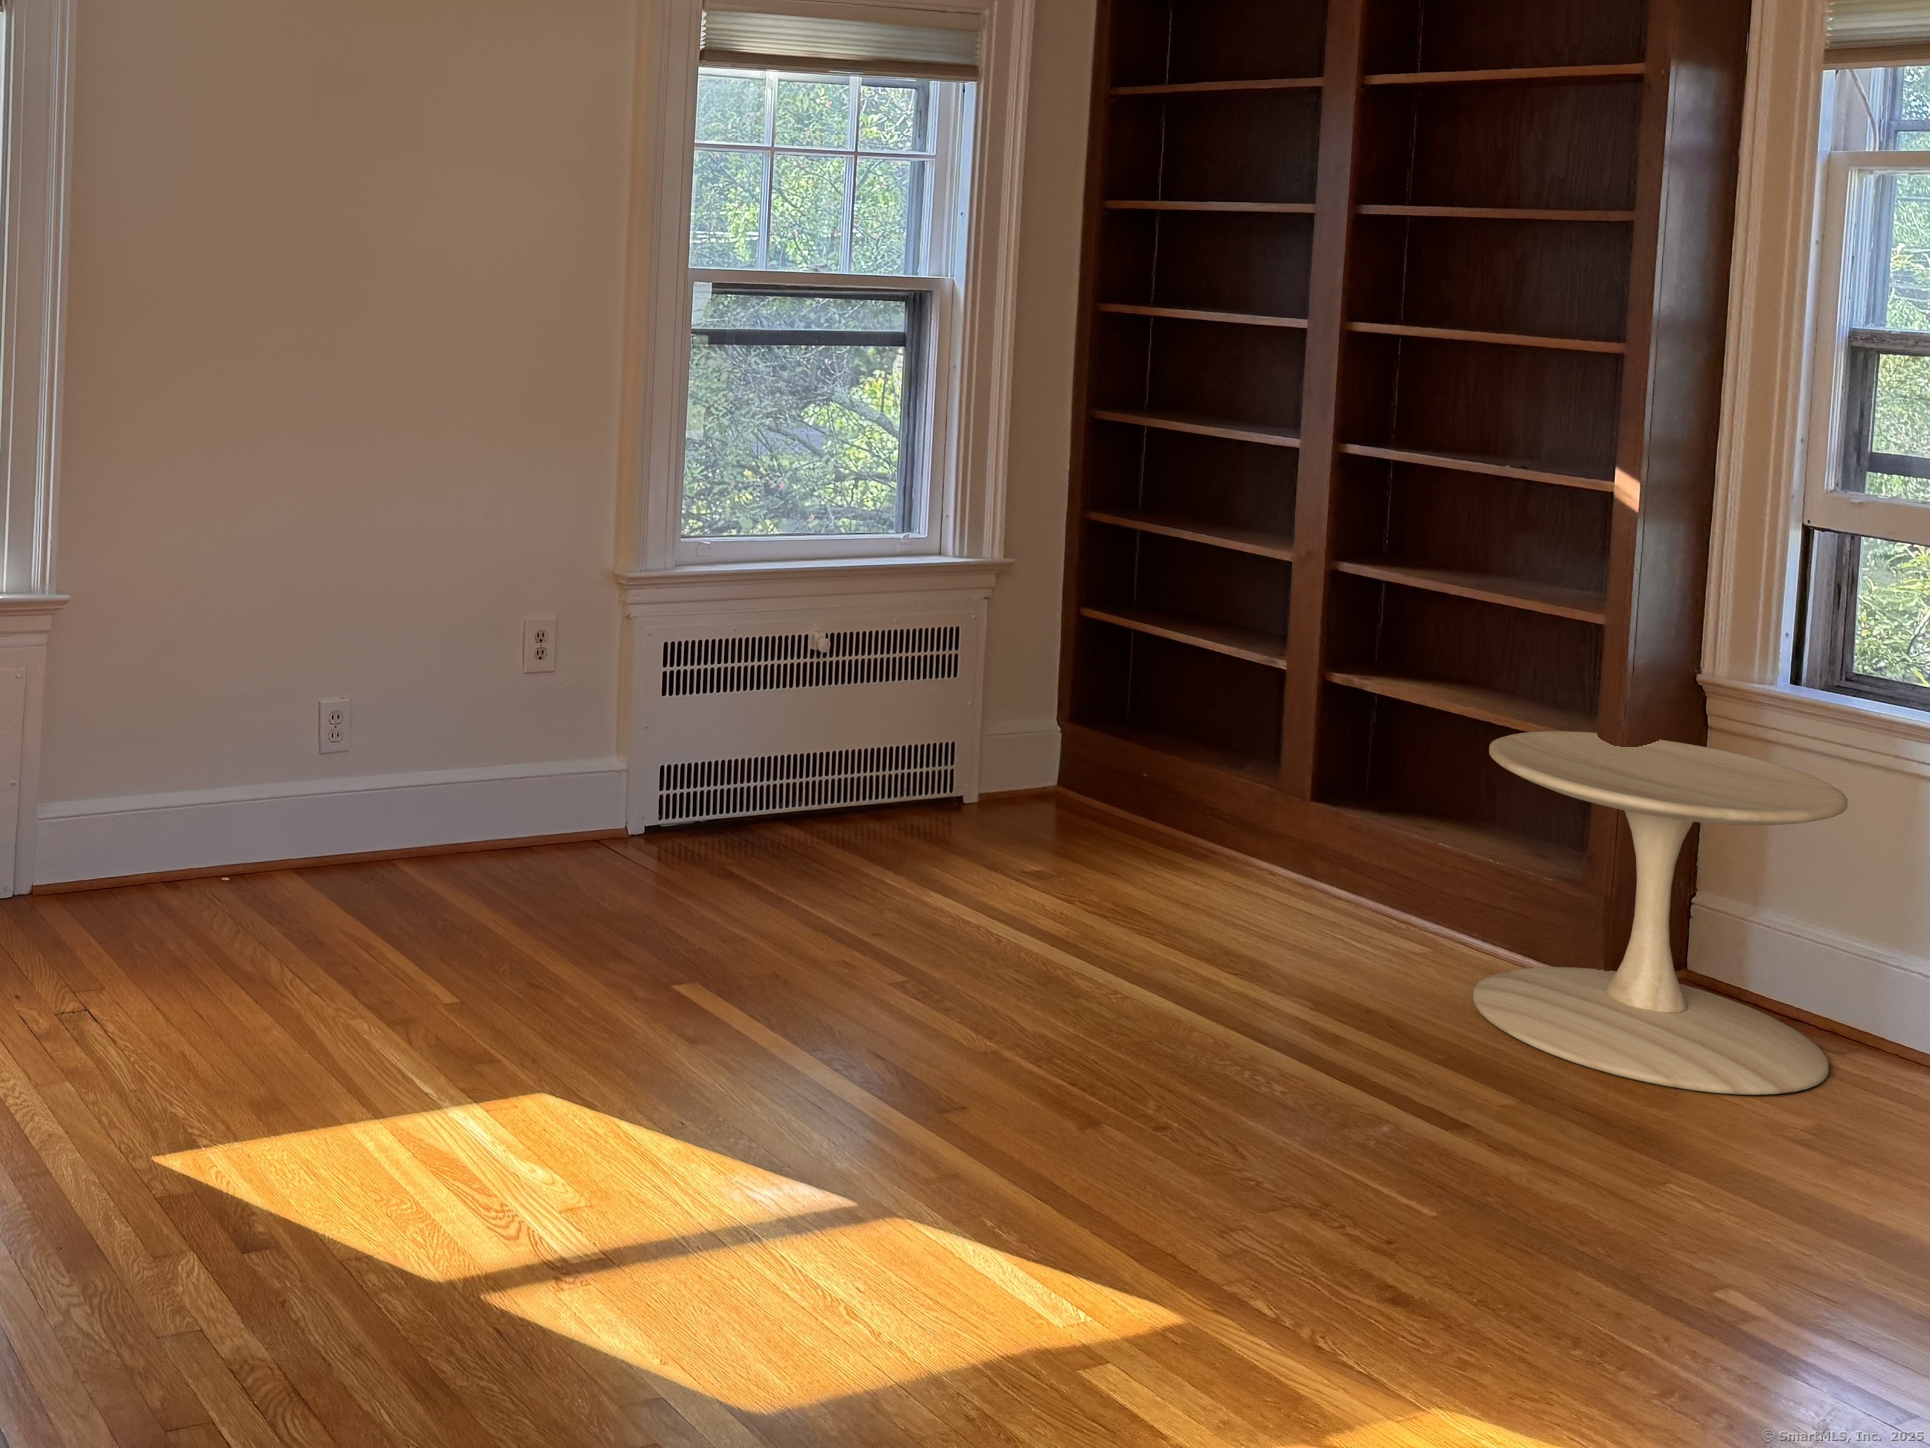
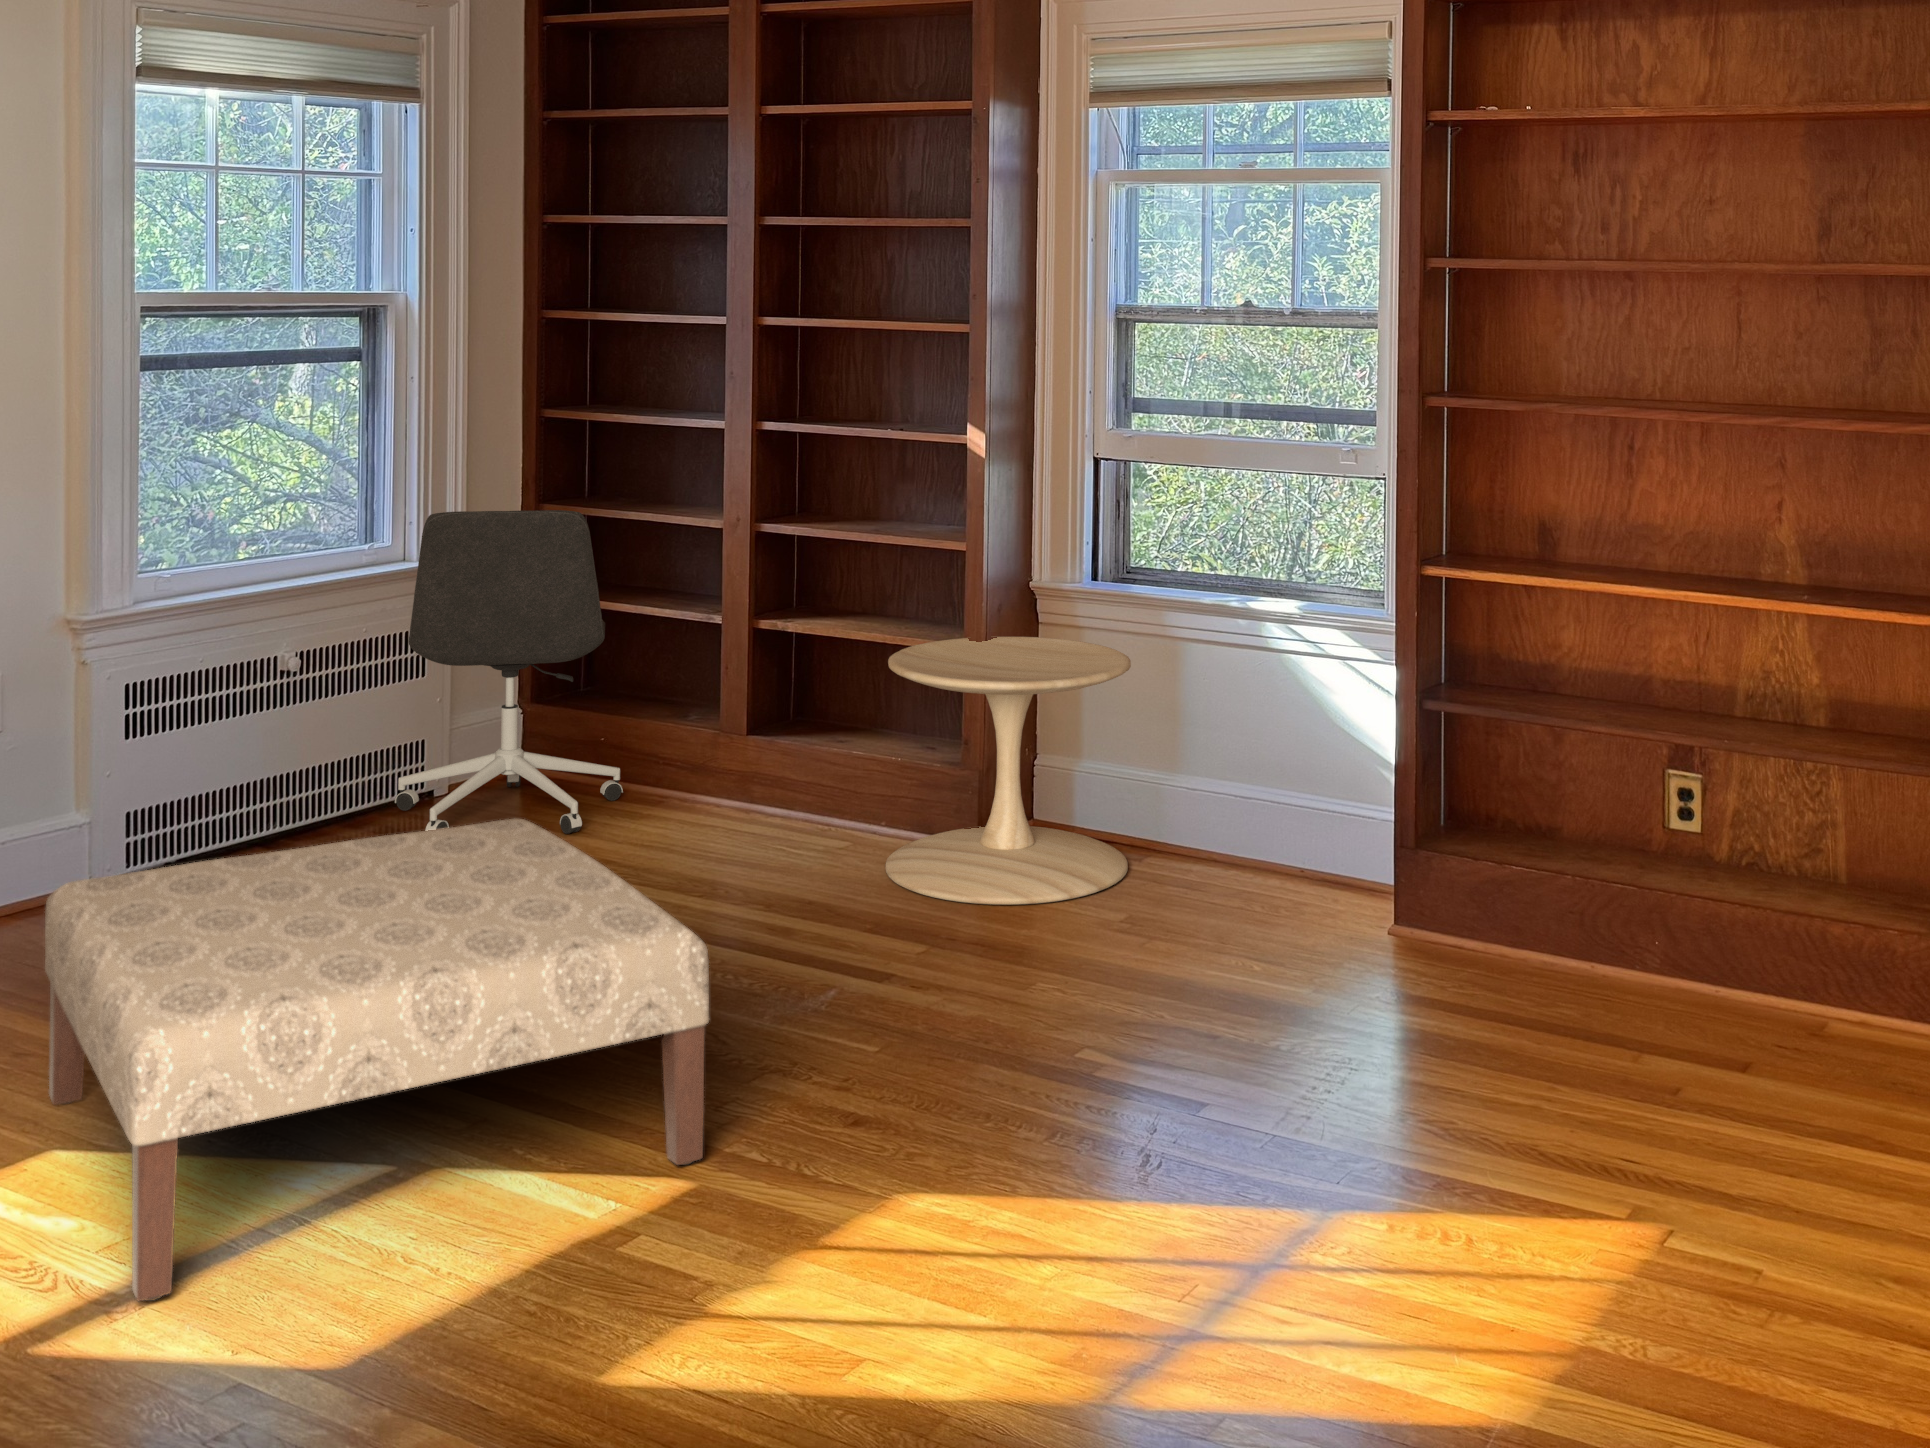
office chair: none [916,510,1159,874] -> present [395,510,623,834]
ottoman: none [555,832,1212,1299] -> present [45,819,709,1301]

